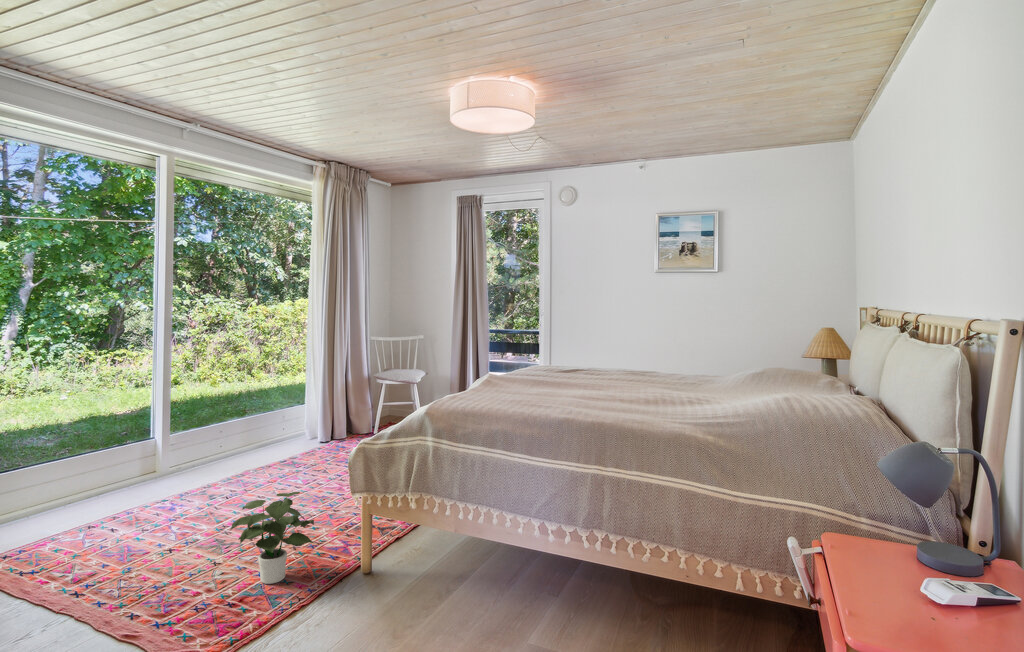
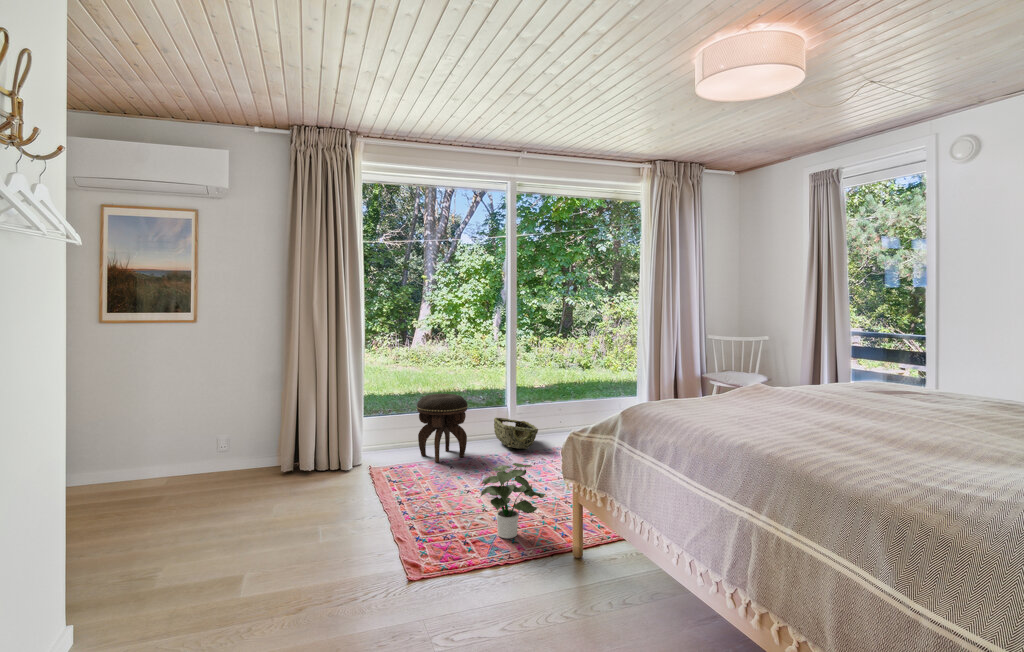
footstool: none [35,430,125,527] -> present [417,394,468,462]
woven basket: none [147,449,220,485] -> present [494,418,538,449]

